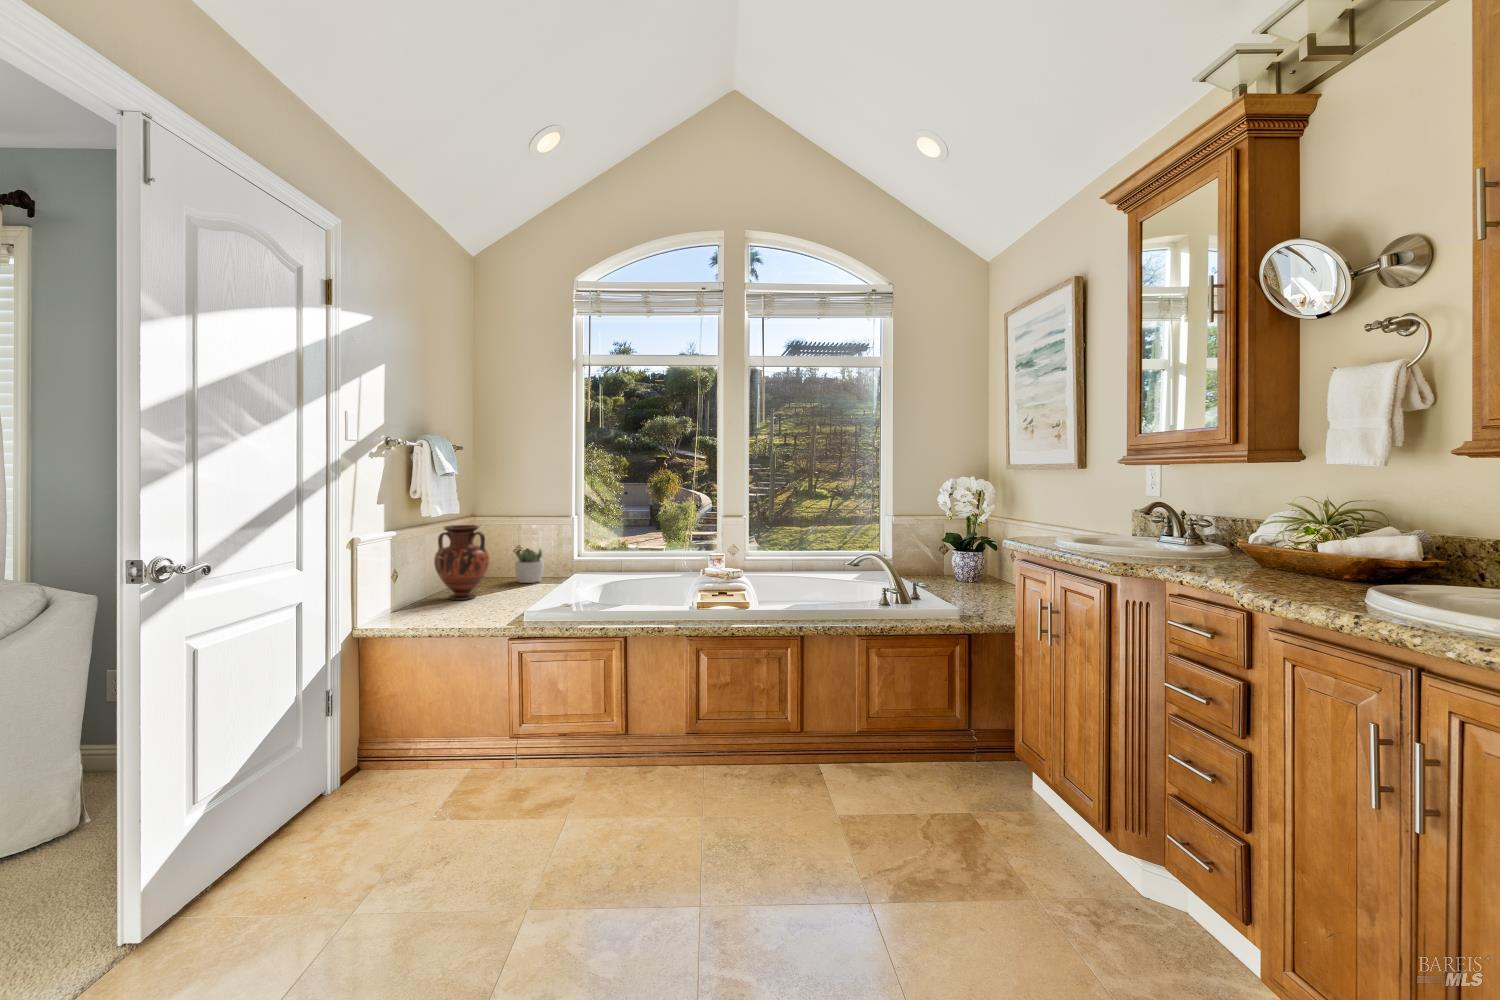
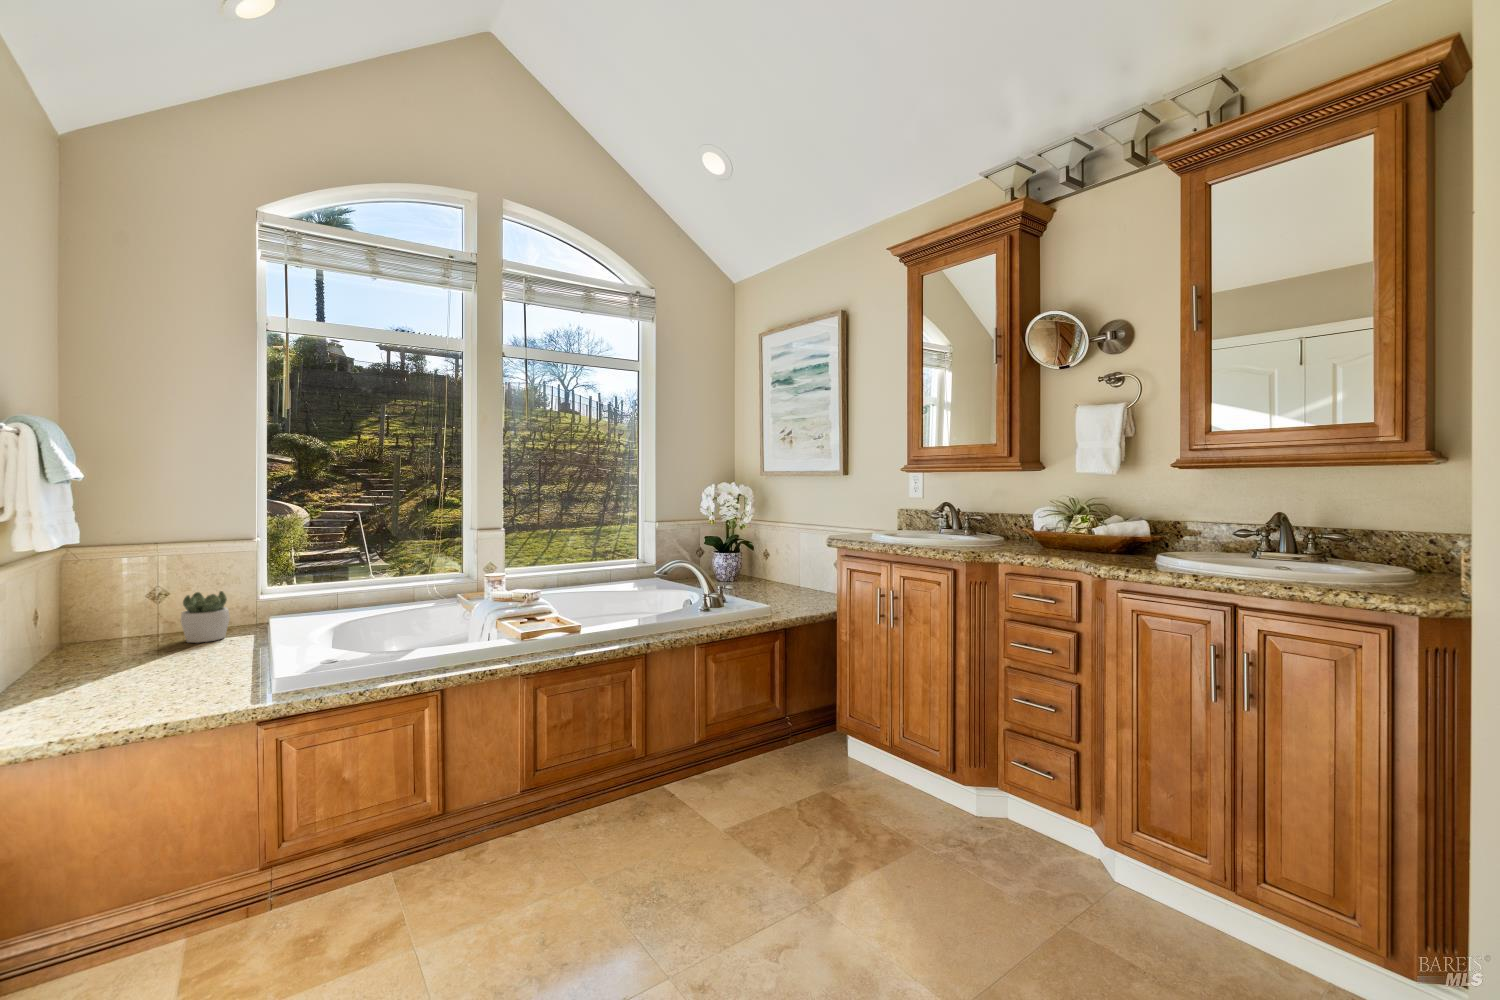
vase: present [434,525,489,600] -> none [64,564,168,682]

